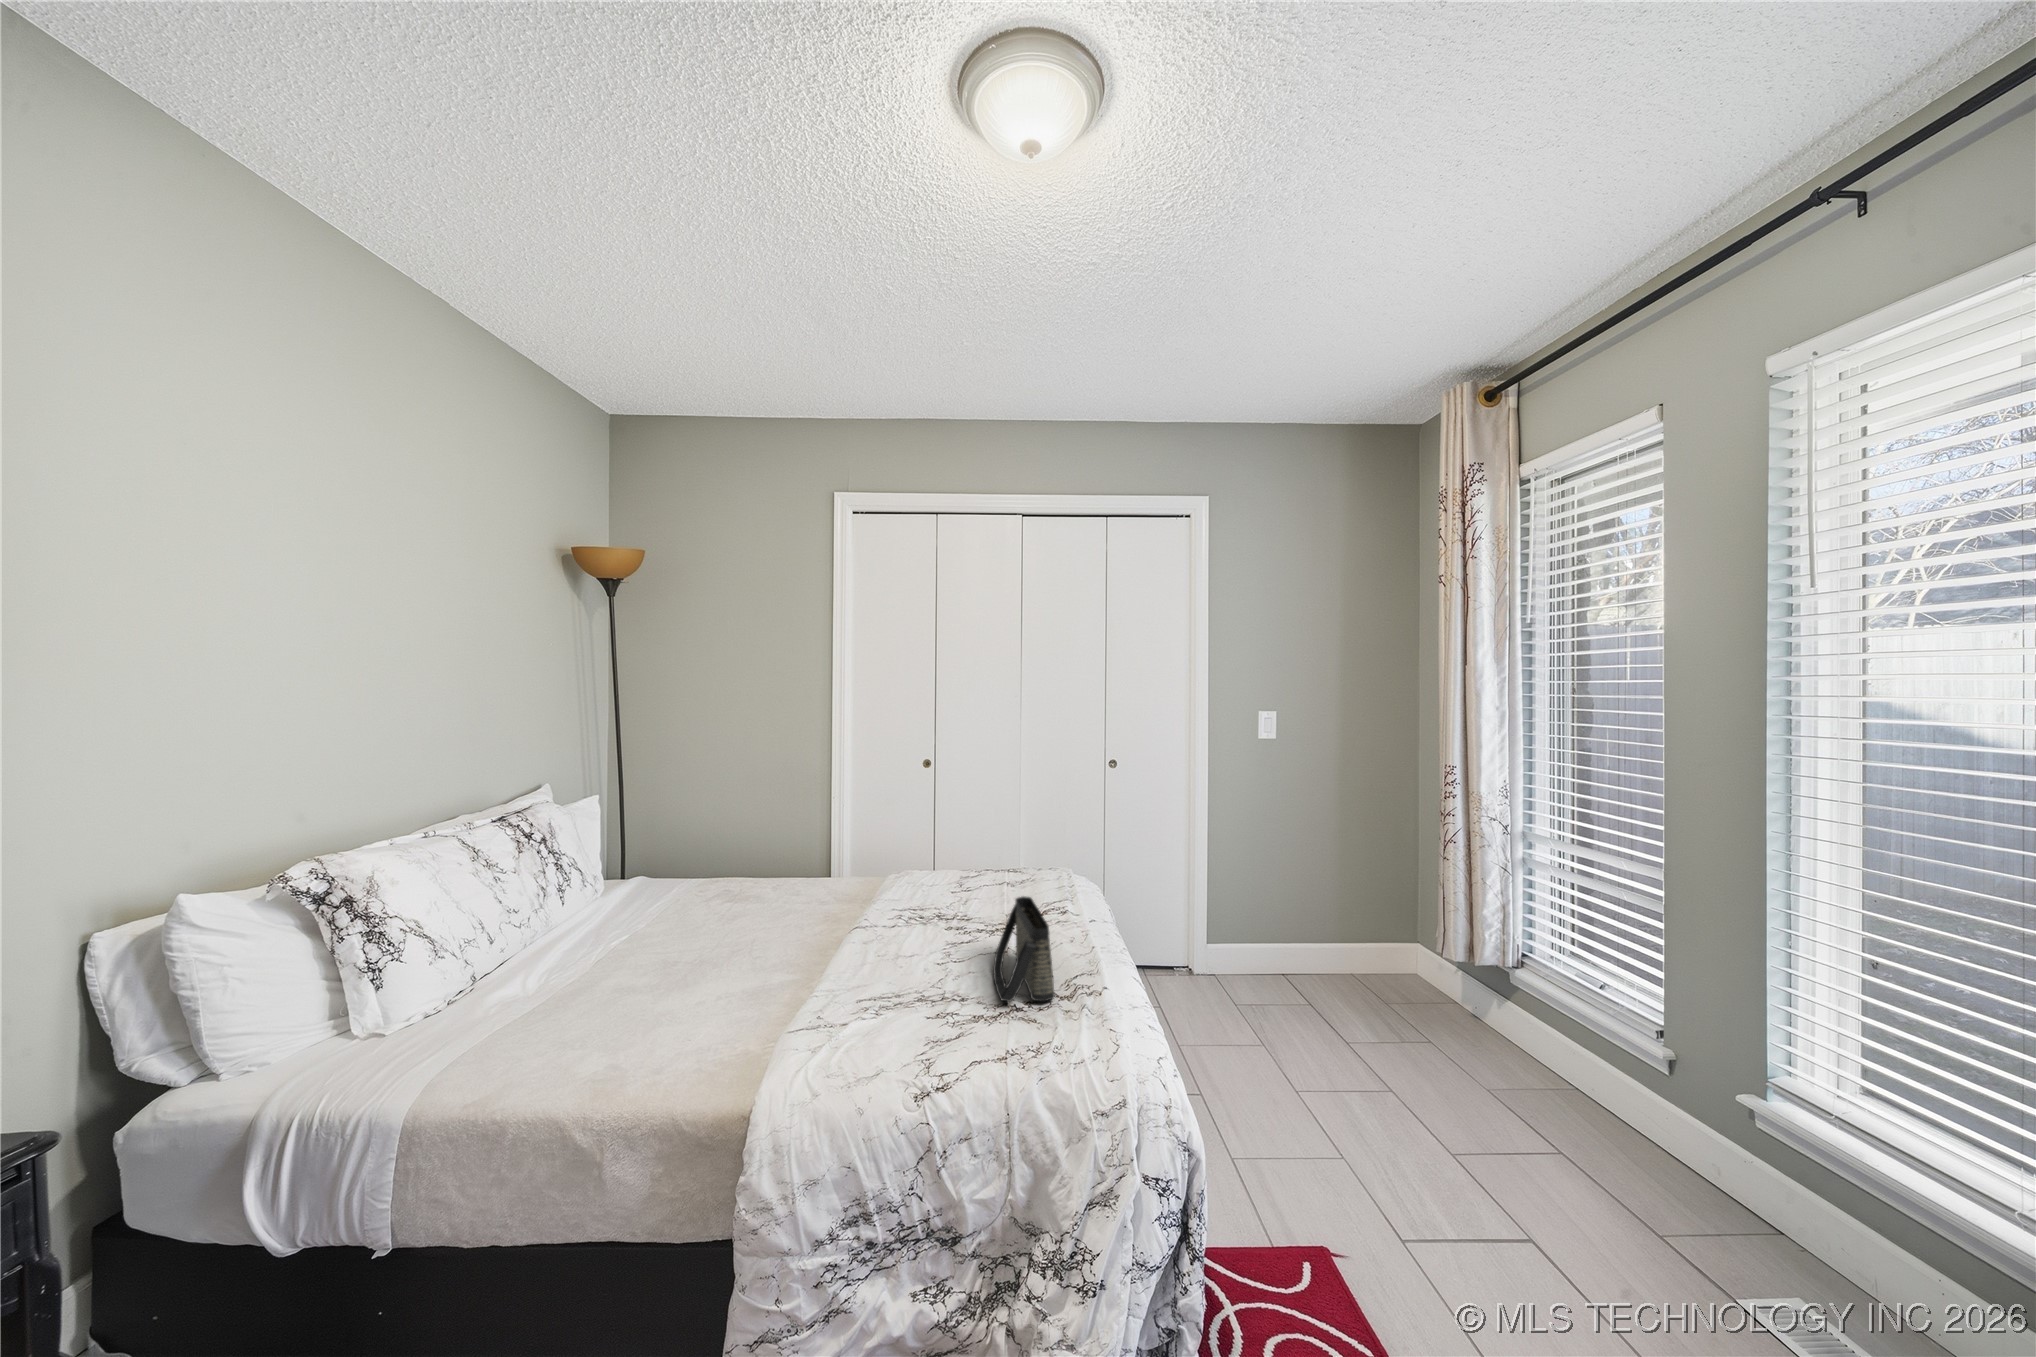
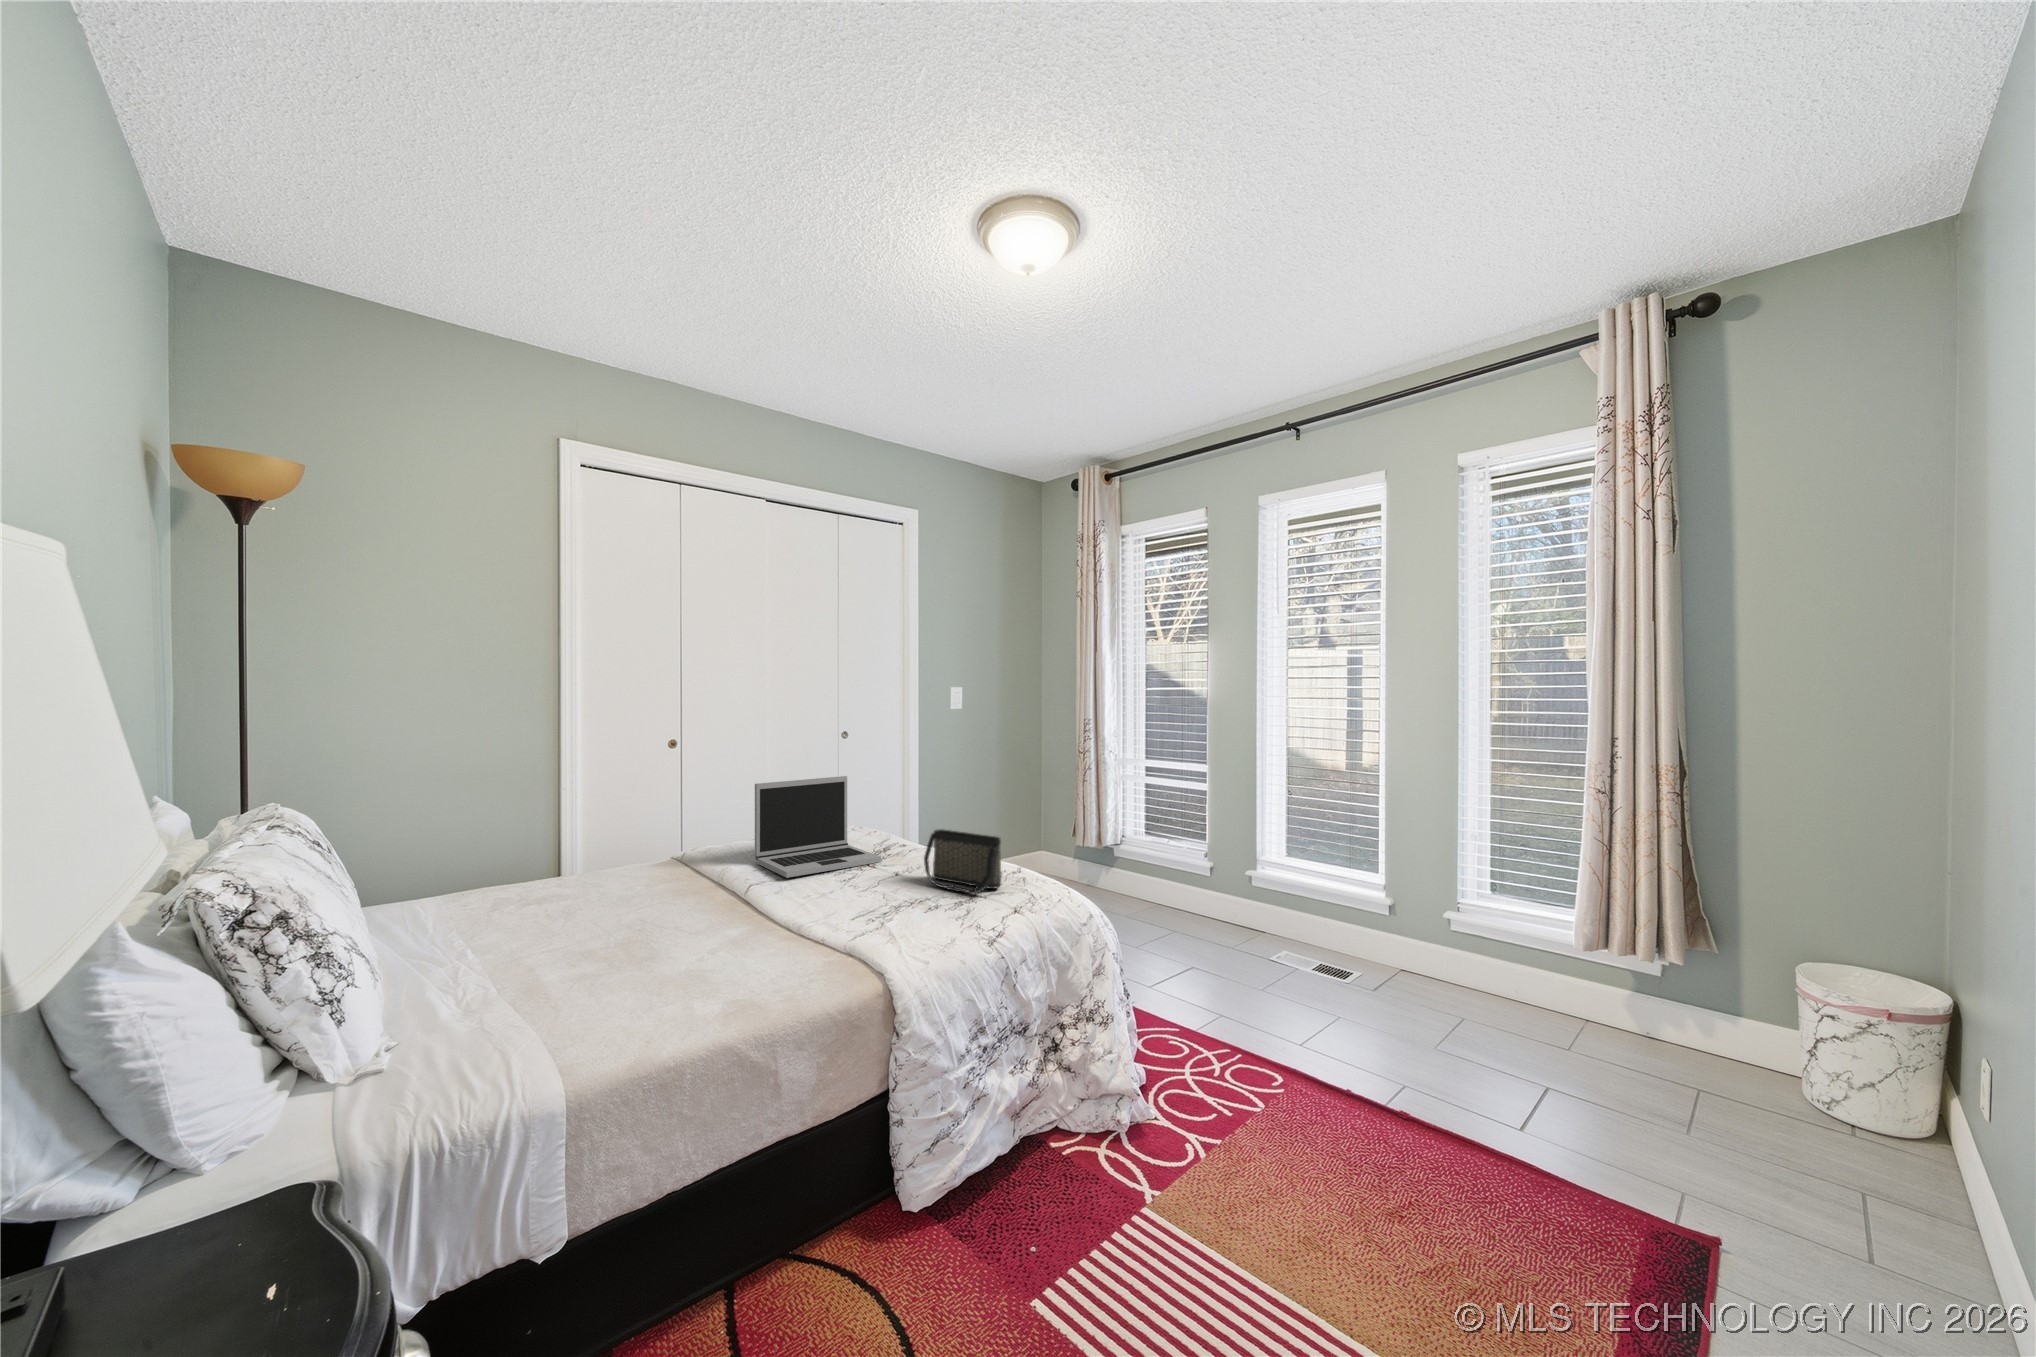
laptop: none [906,806,1037,921] -> present [755,776,881,878]

